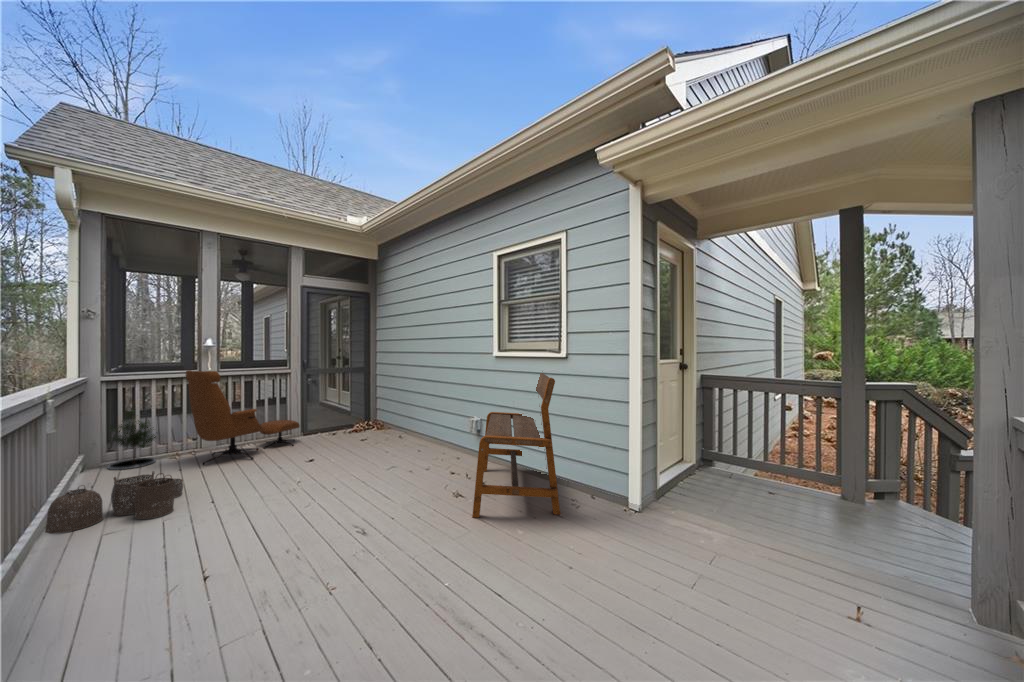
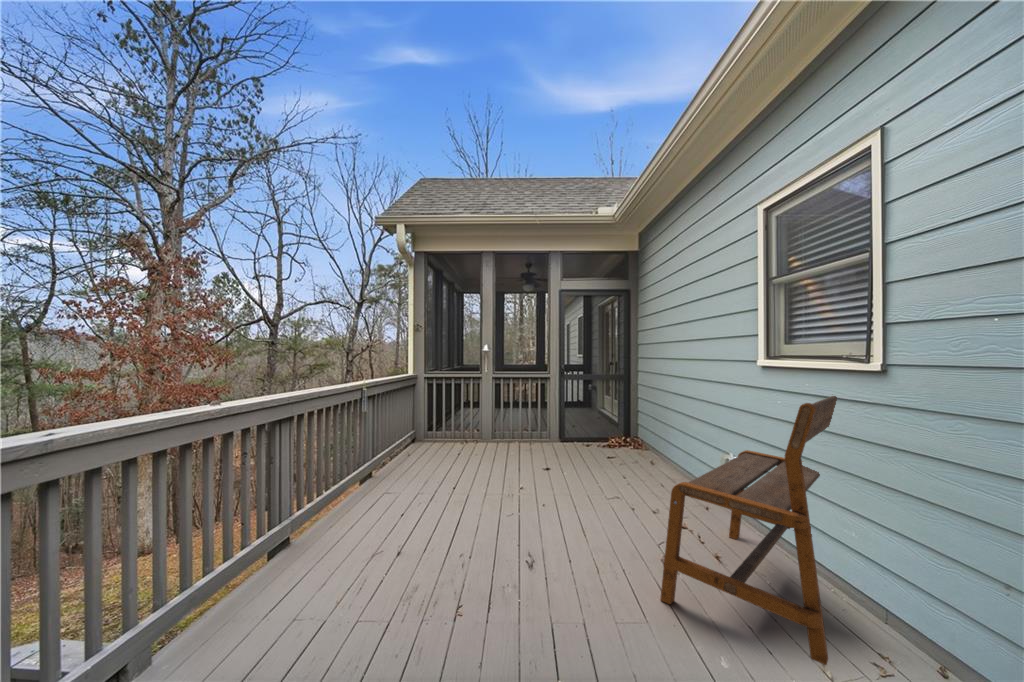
lounge chair: present [186,370,299,465] -> none [459,369,552,457]
potted tree: present [108,410,156,470] -> none [419,393,450,446]
woven basket: present [45,471,183,534] -> none [354,449,438,488]

